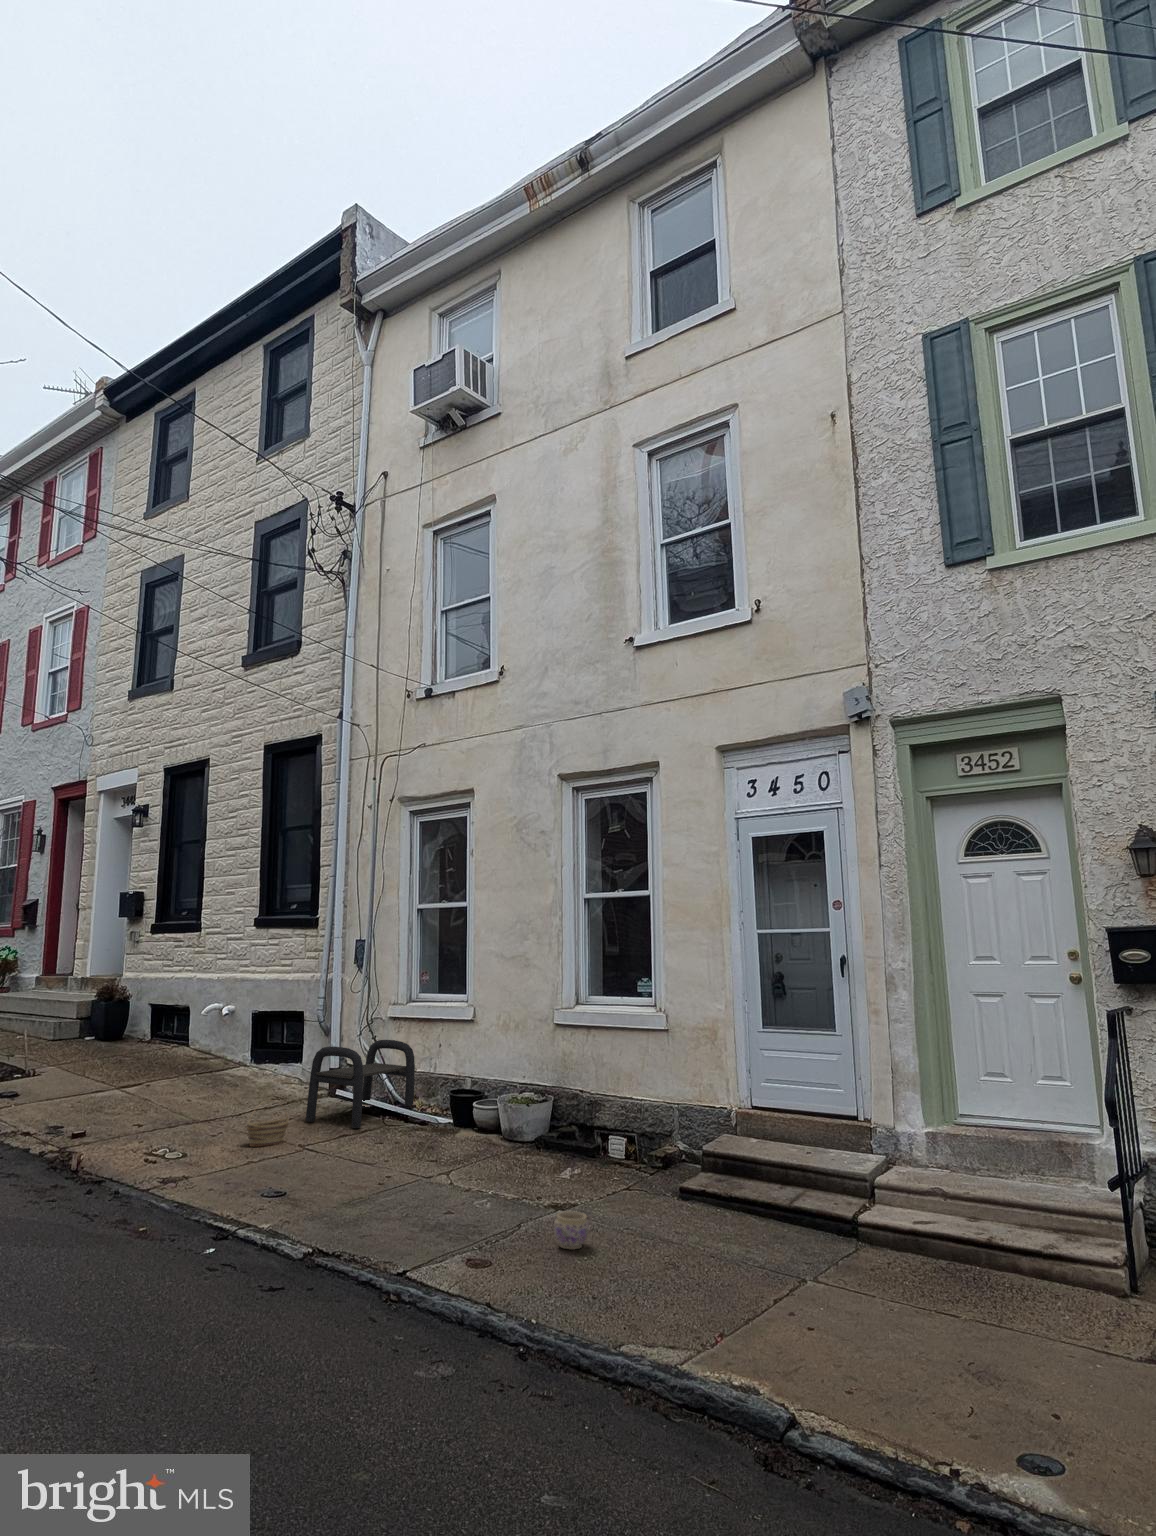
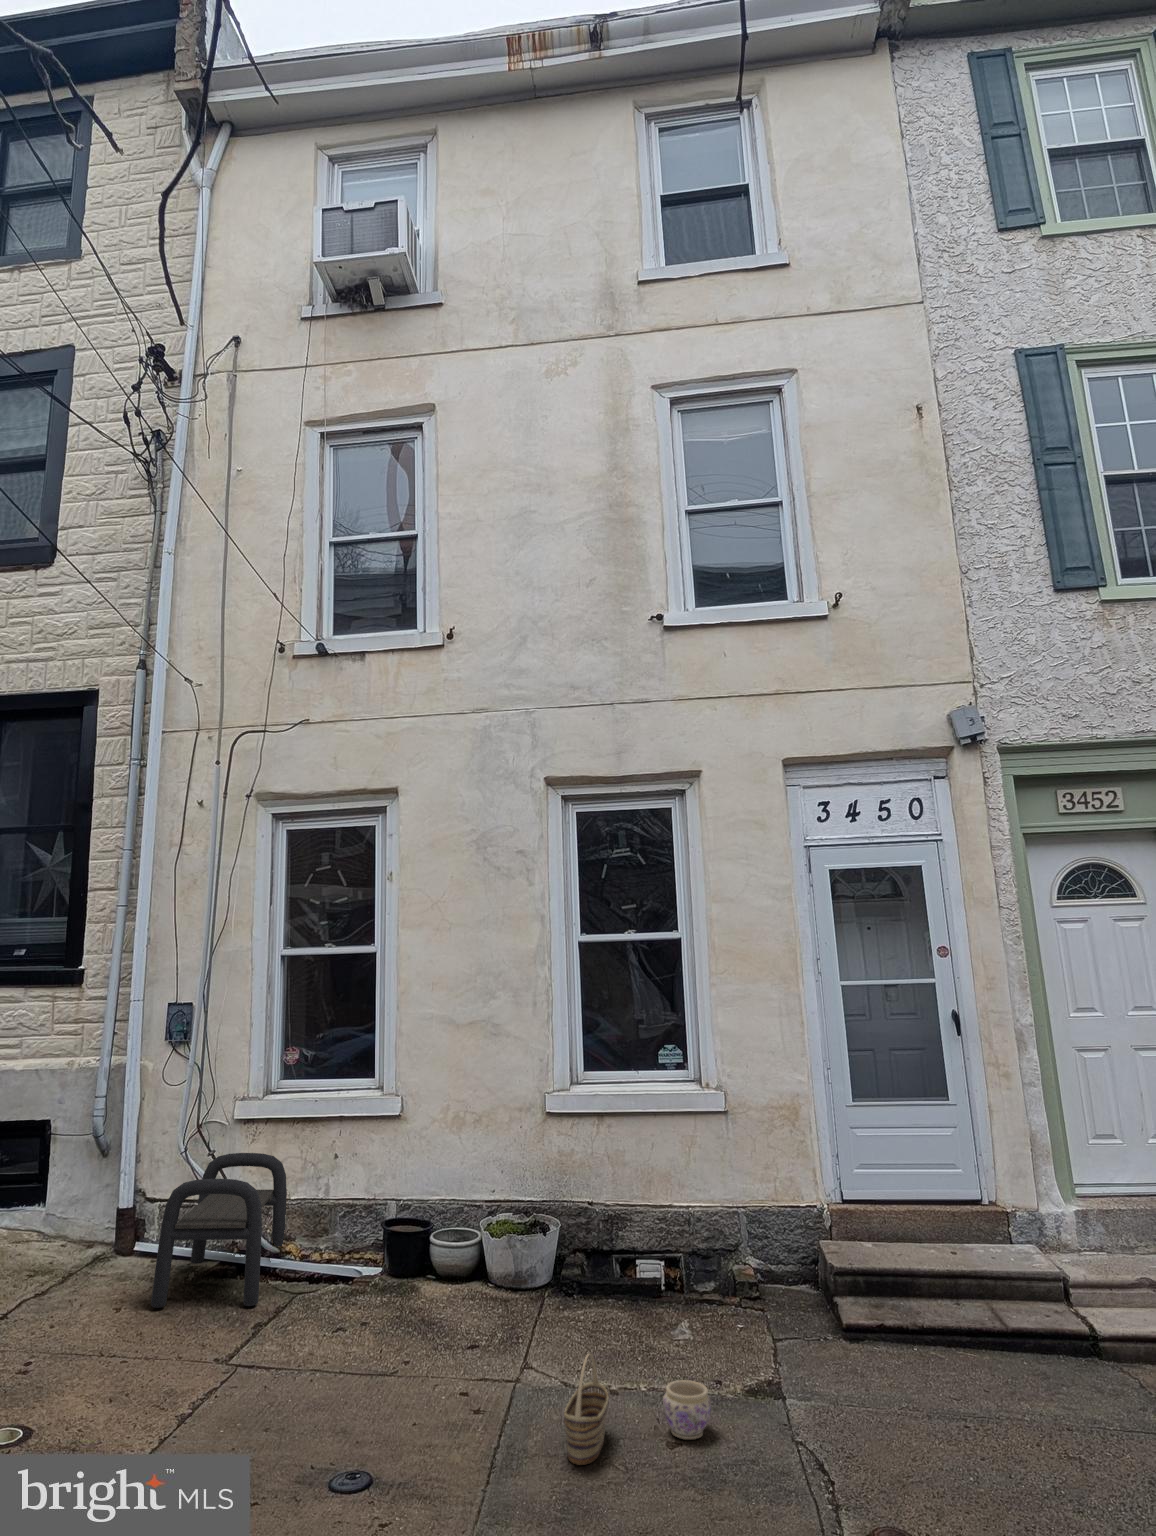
basket: present [247,1103,288,1147] -> present [564,1354,608,1465]
planter: present [554,1211,589,1250] -> present [663,1380,711,1440]

